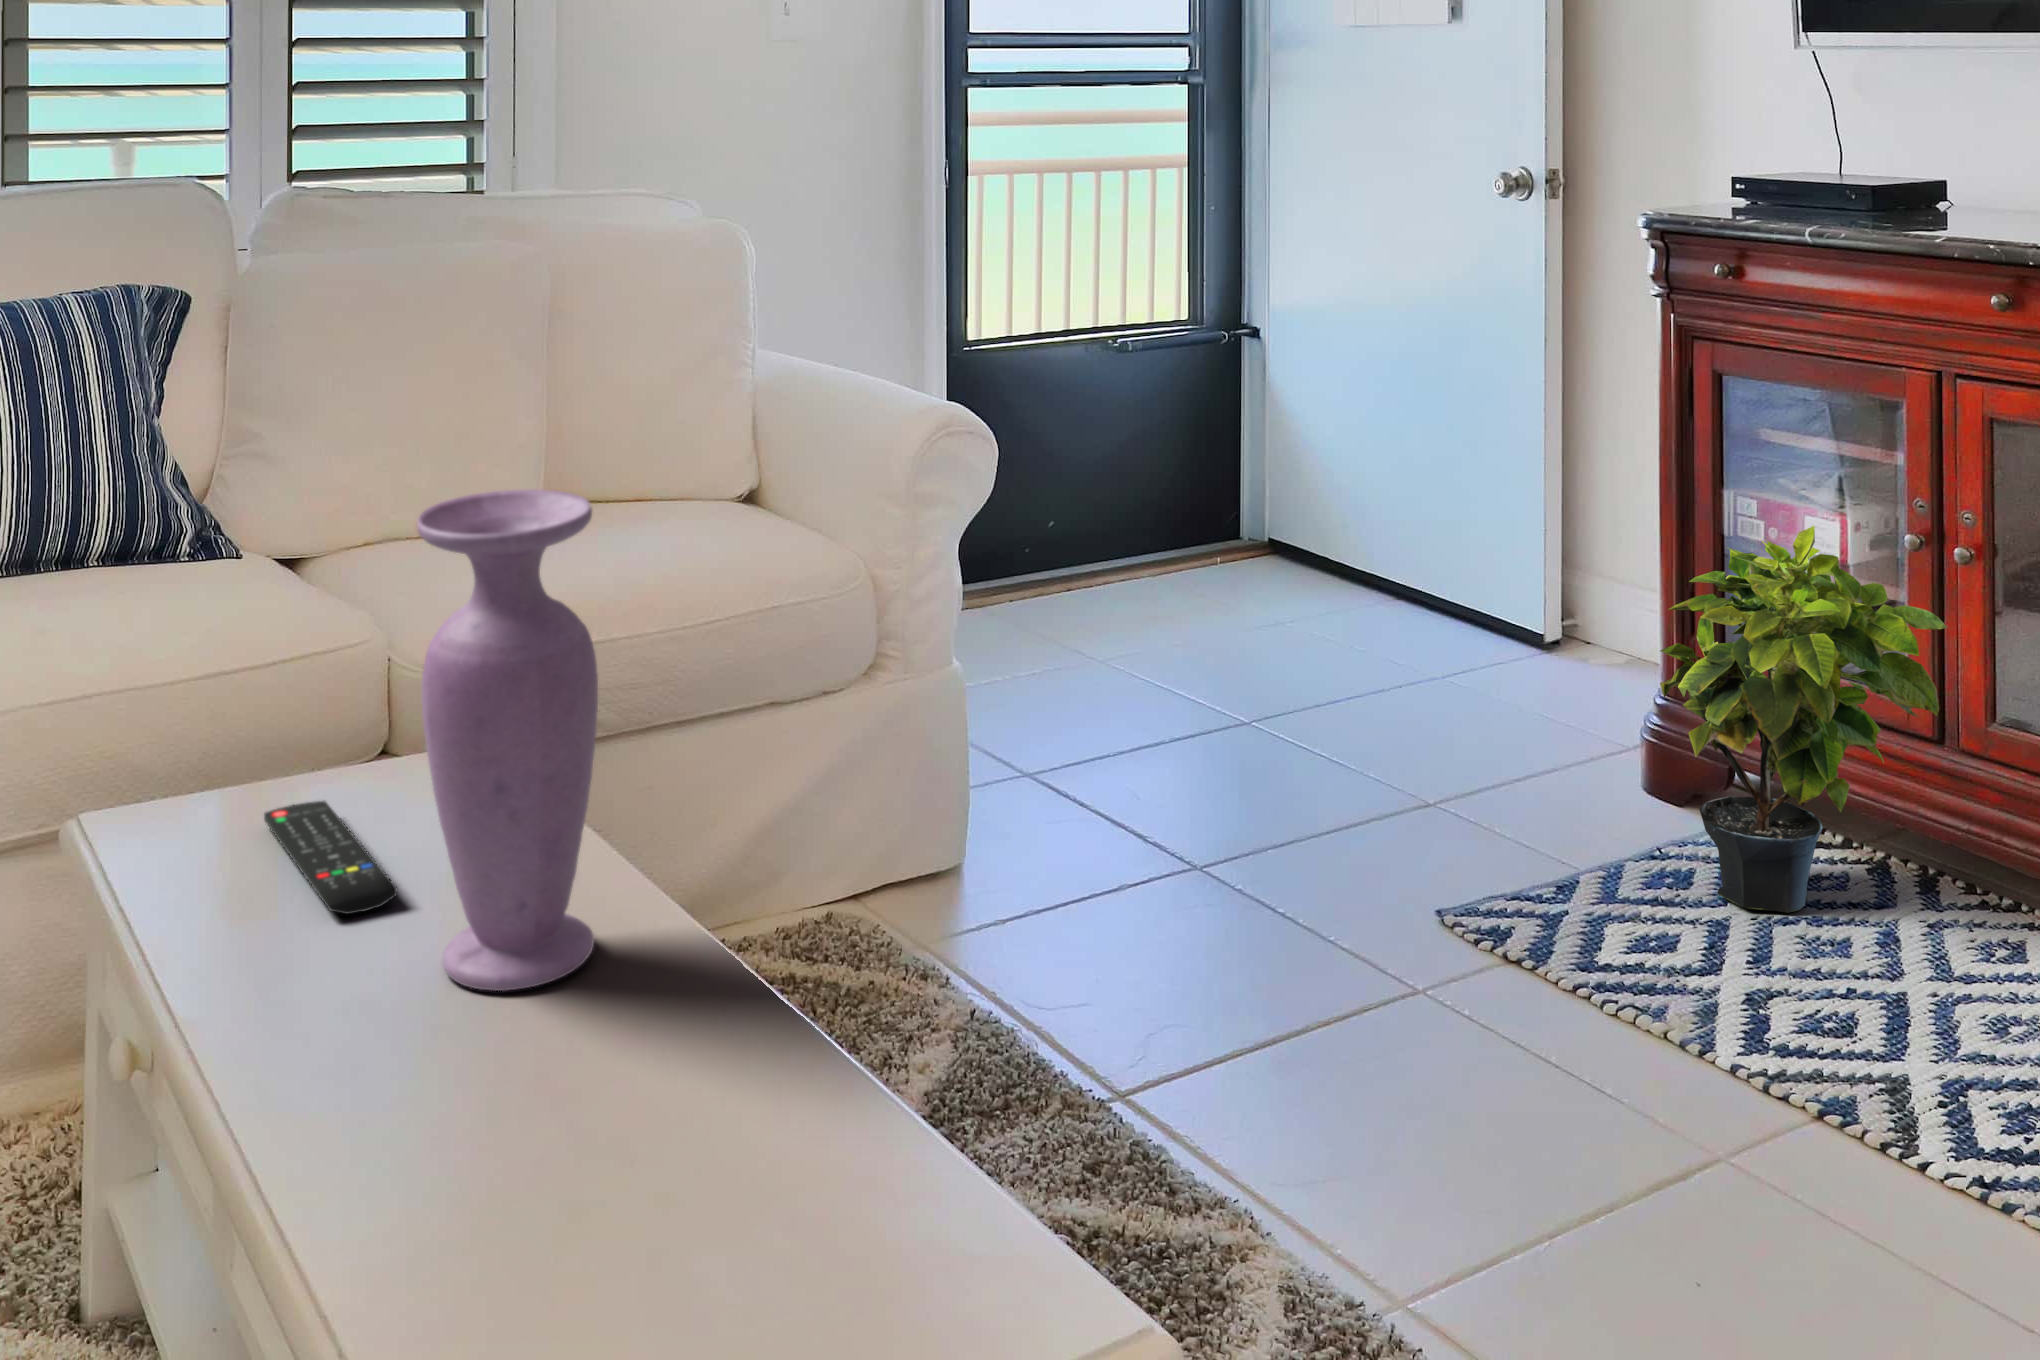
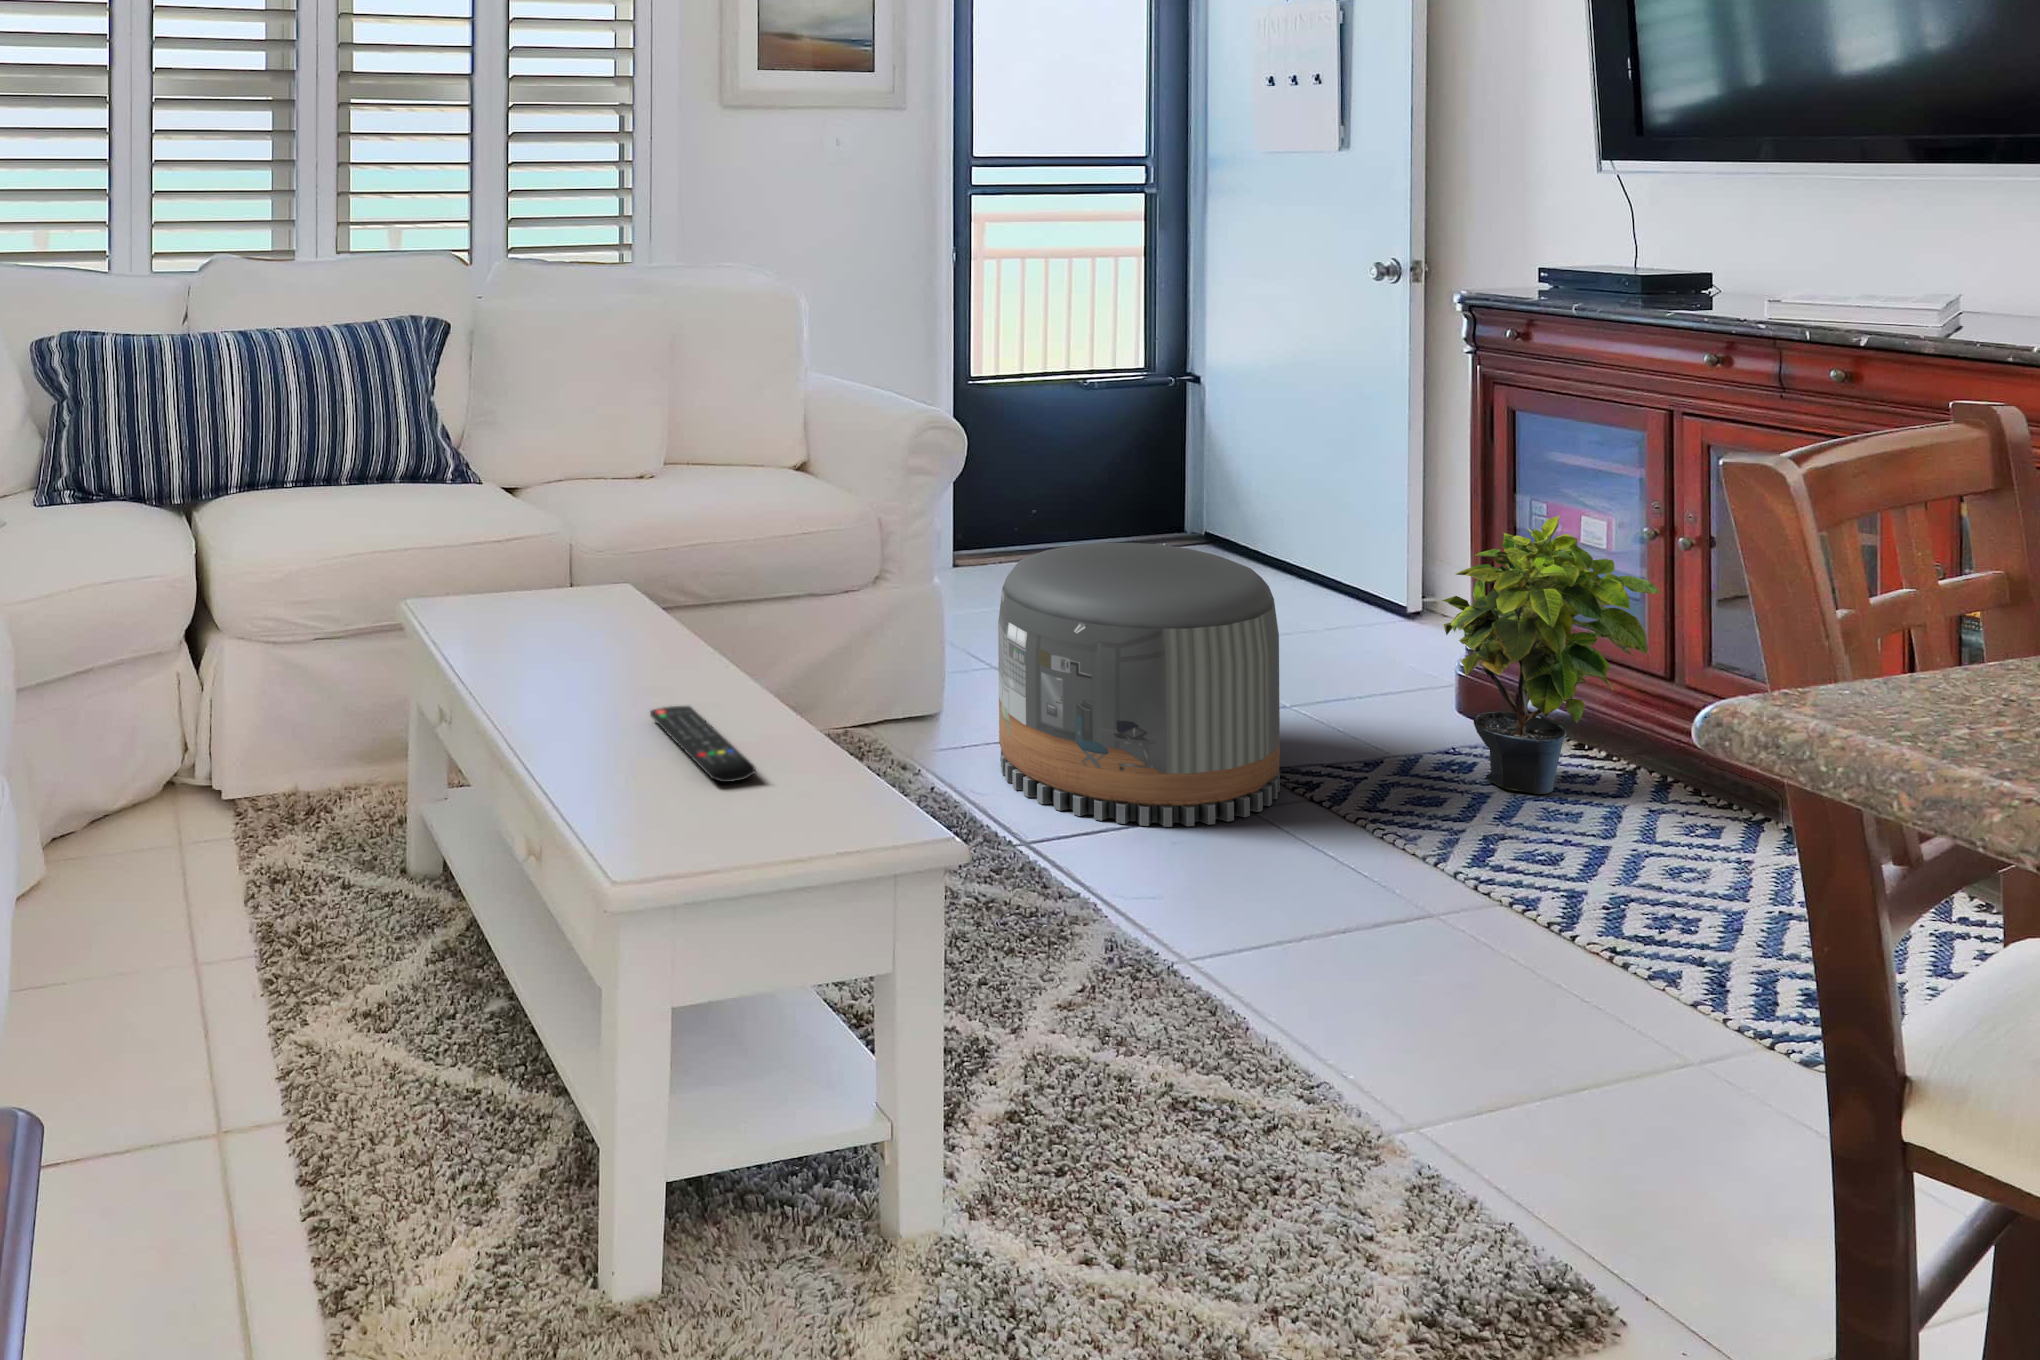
vase: present [417,489,598,991] -> none [582,419,680,696]
pouf: none [1055,593,1457,1027] -> present [998,543,1280,827]
remote control: present [264,801,397,914] -> present [650,706,756,782]

